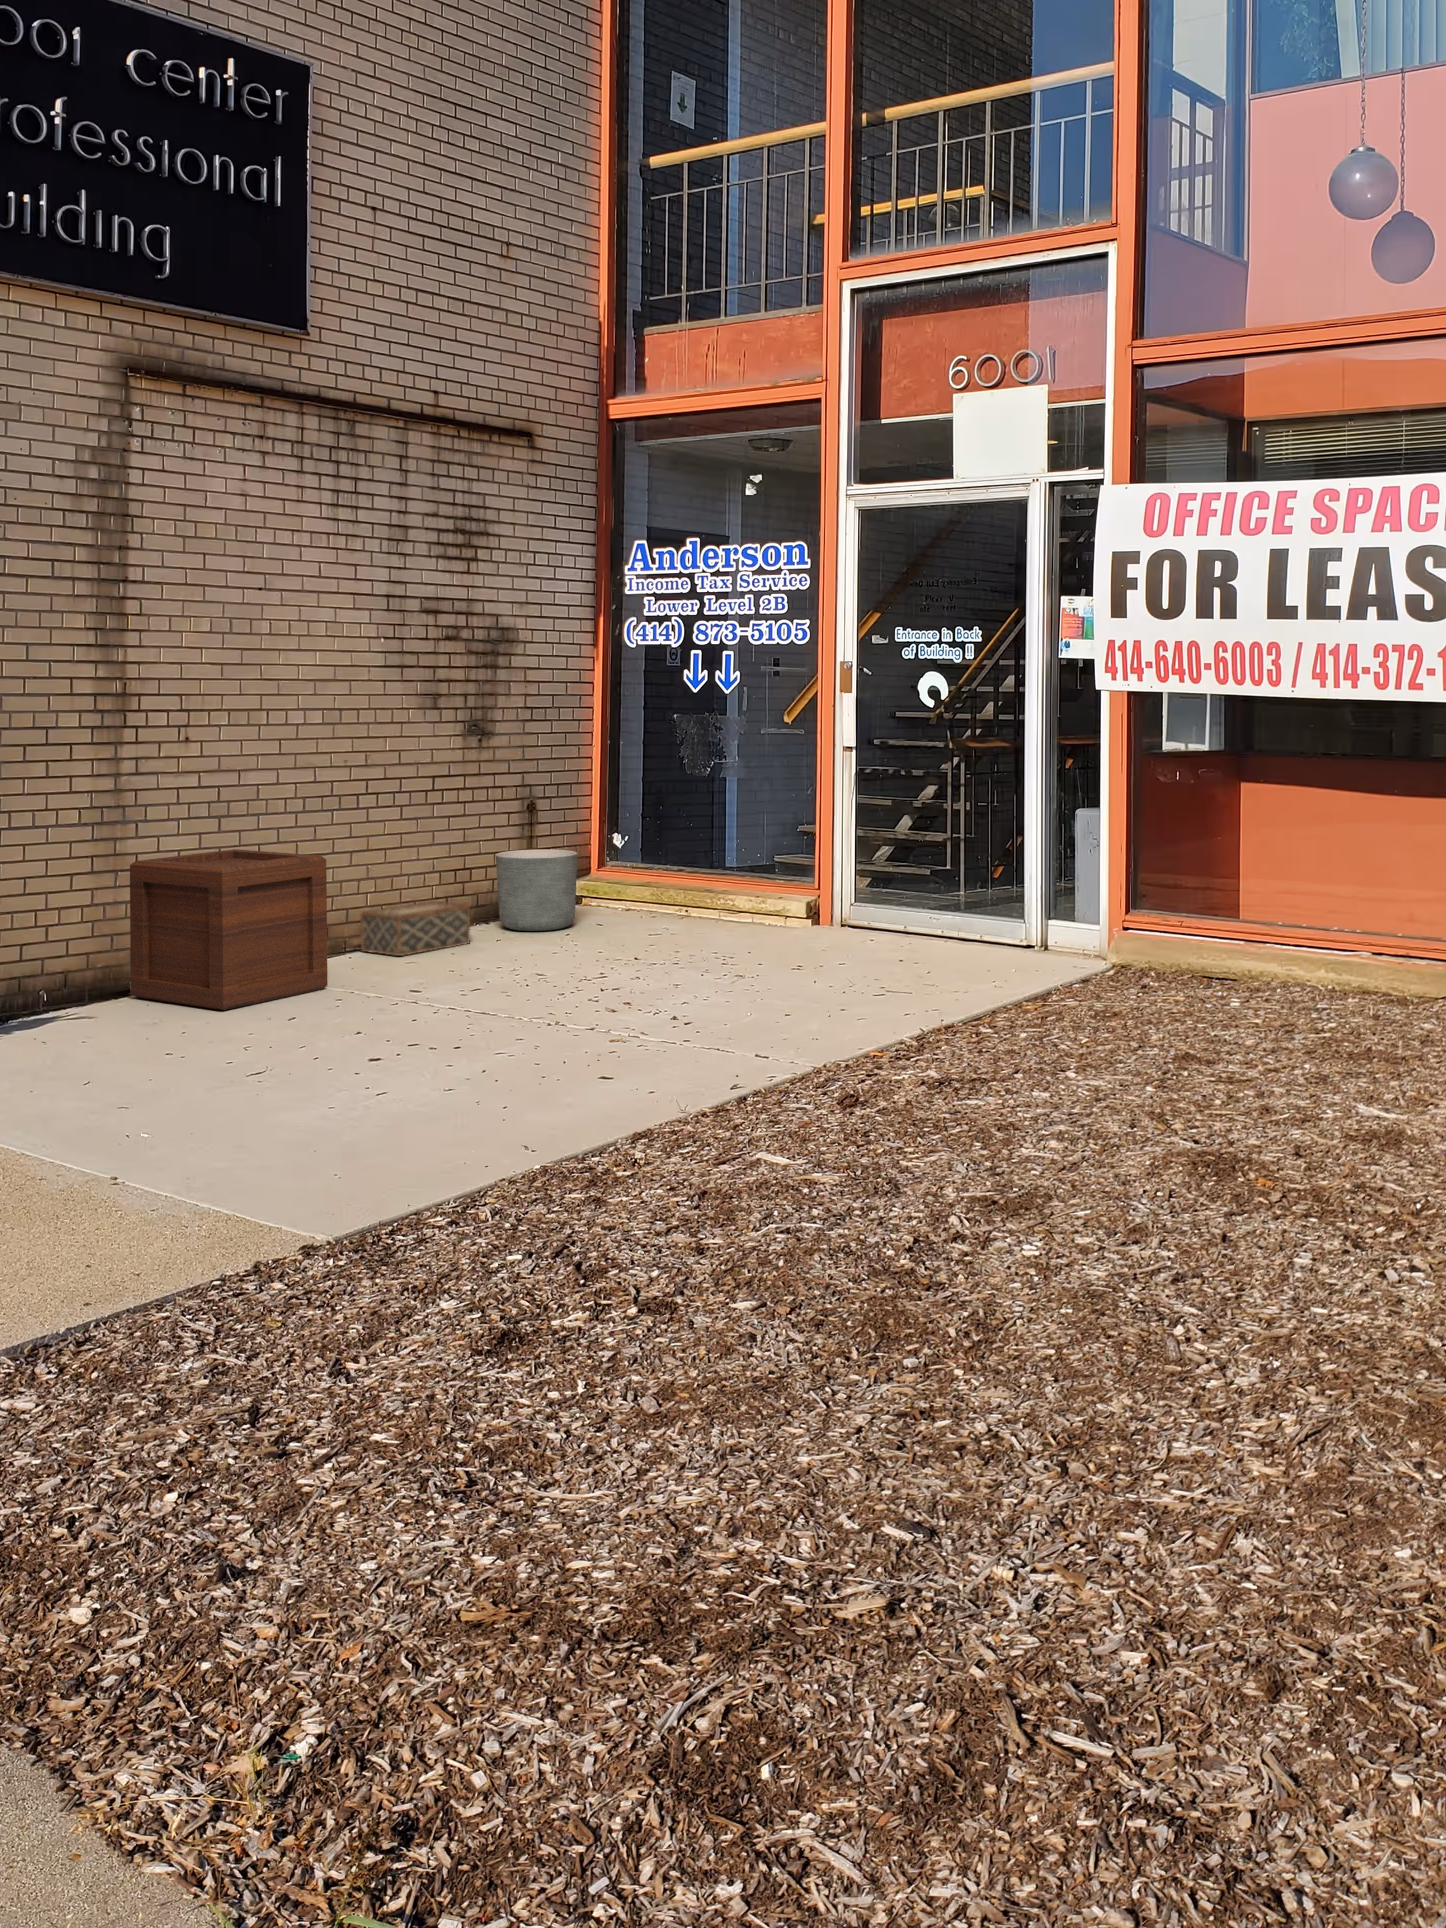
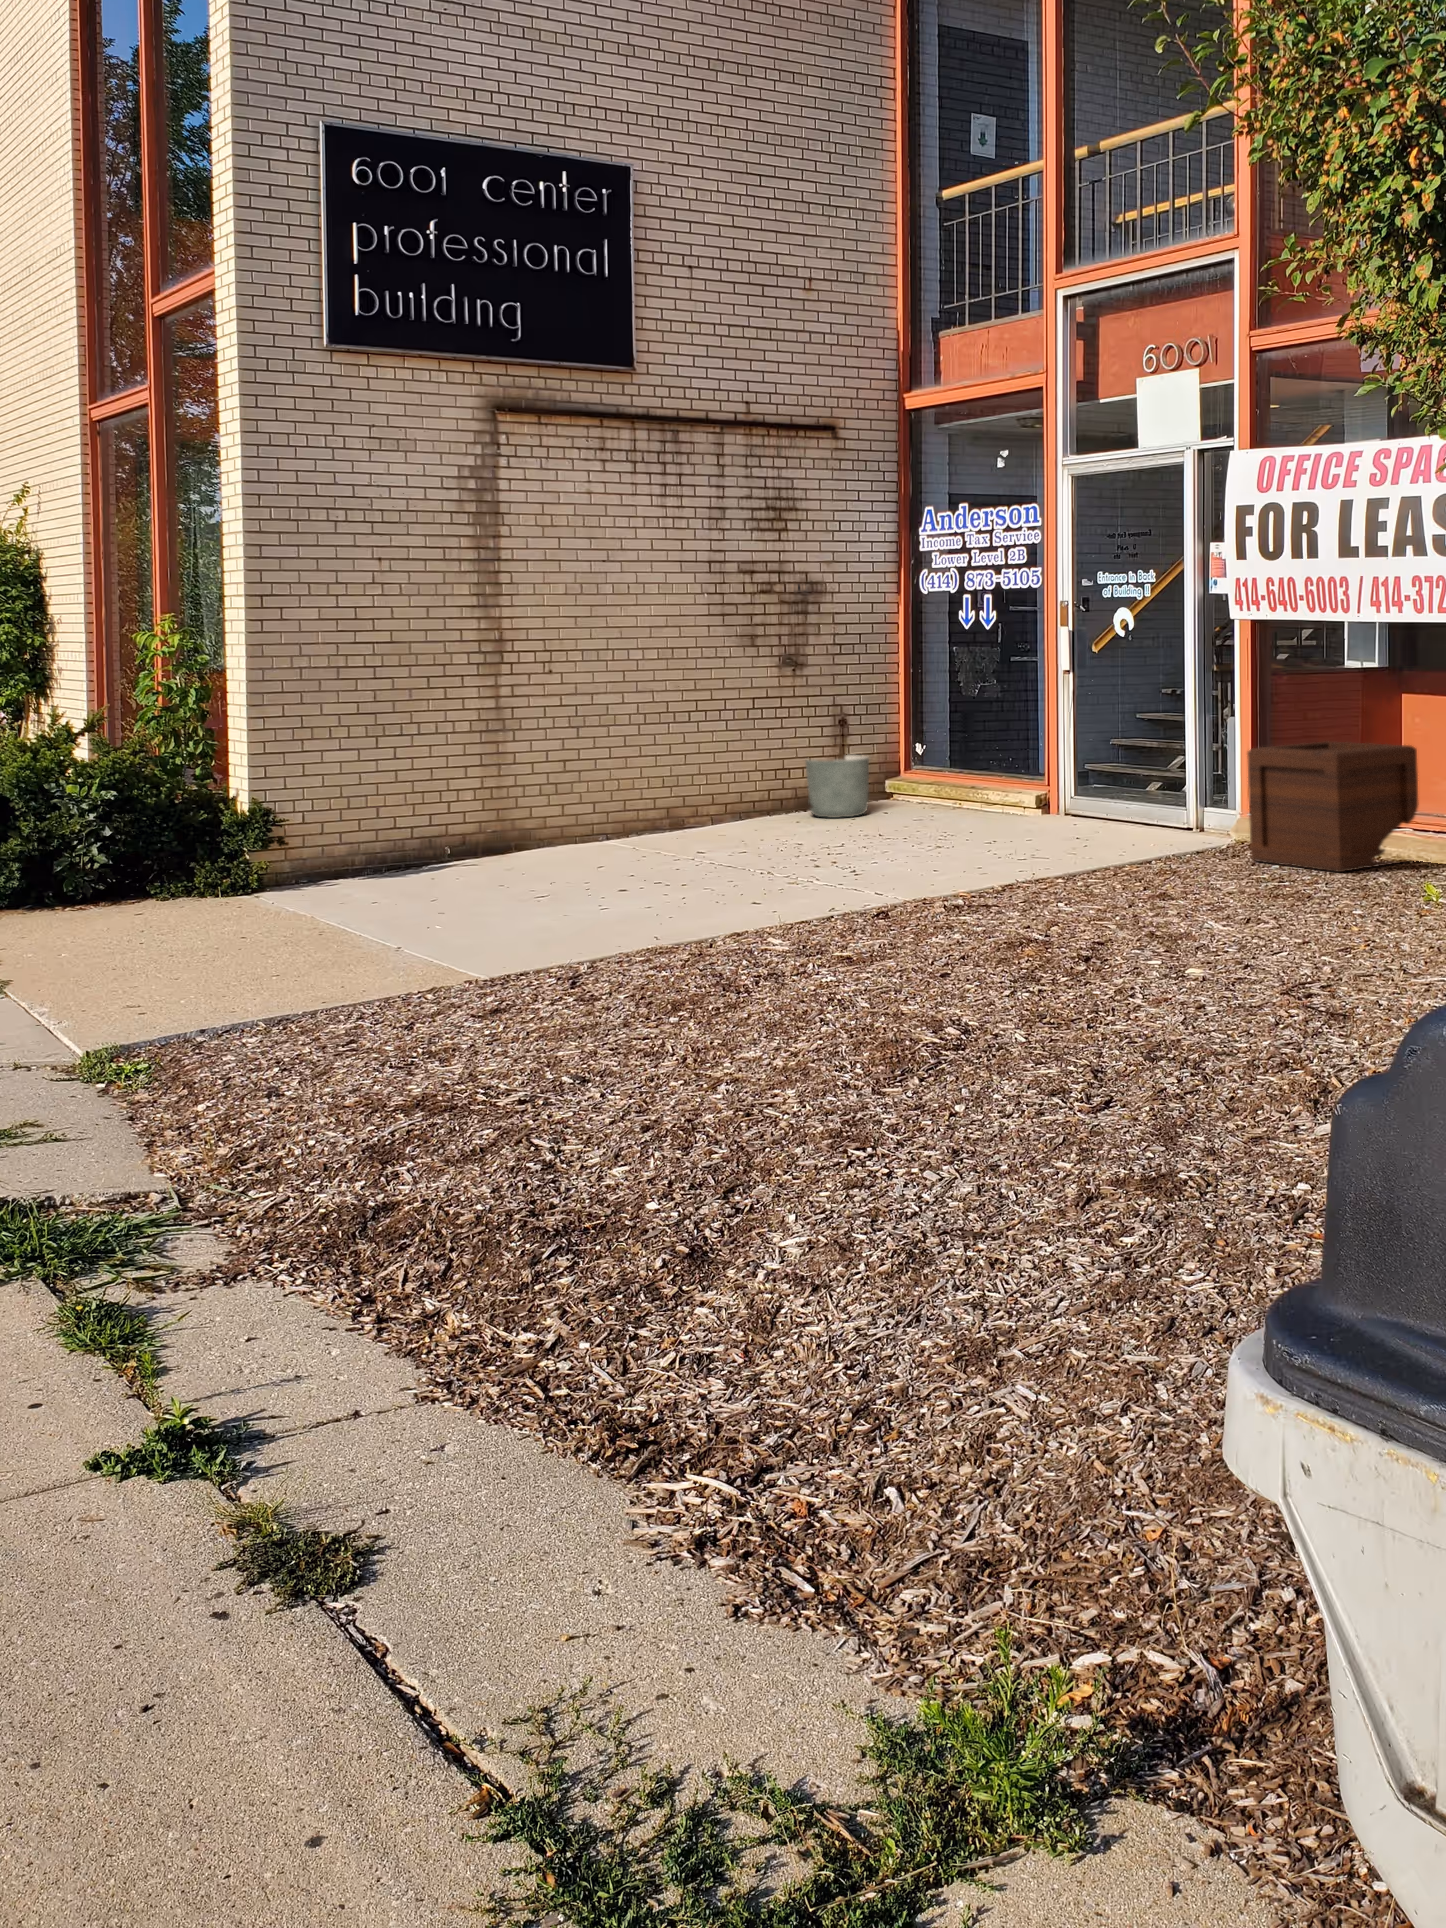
wooden crate: present [130,849,328,1010] -> present [1247,741,1419,872]
woven basket: present [360,901,470,956] -> none [689,793,775,832]

